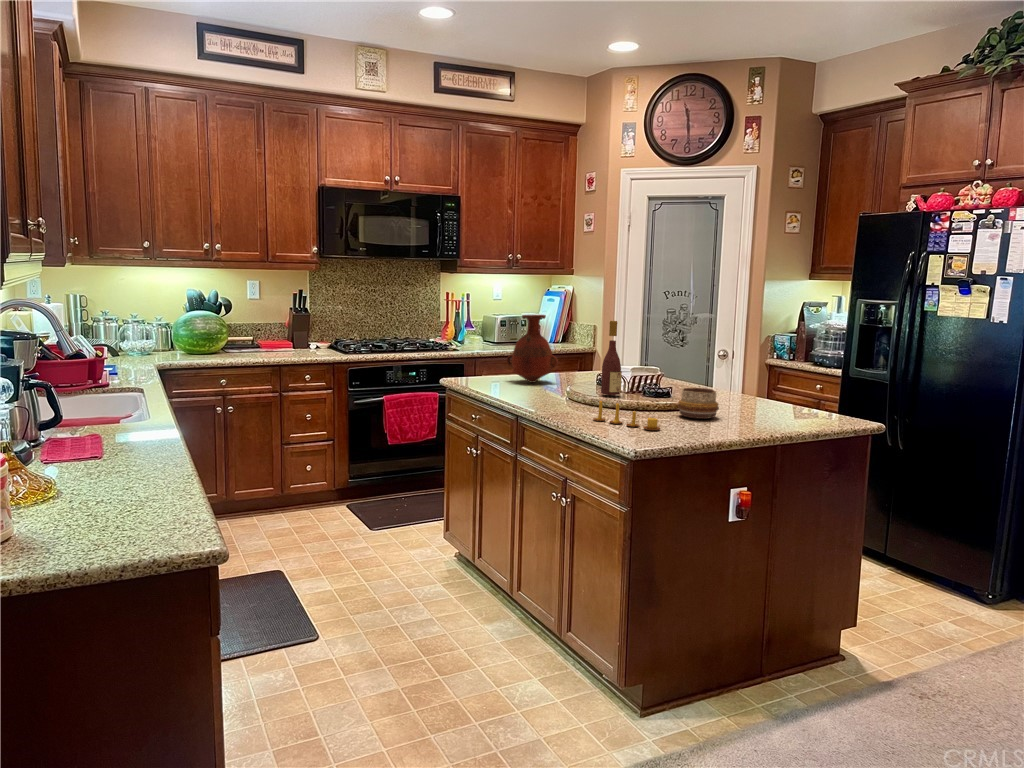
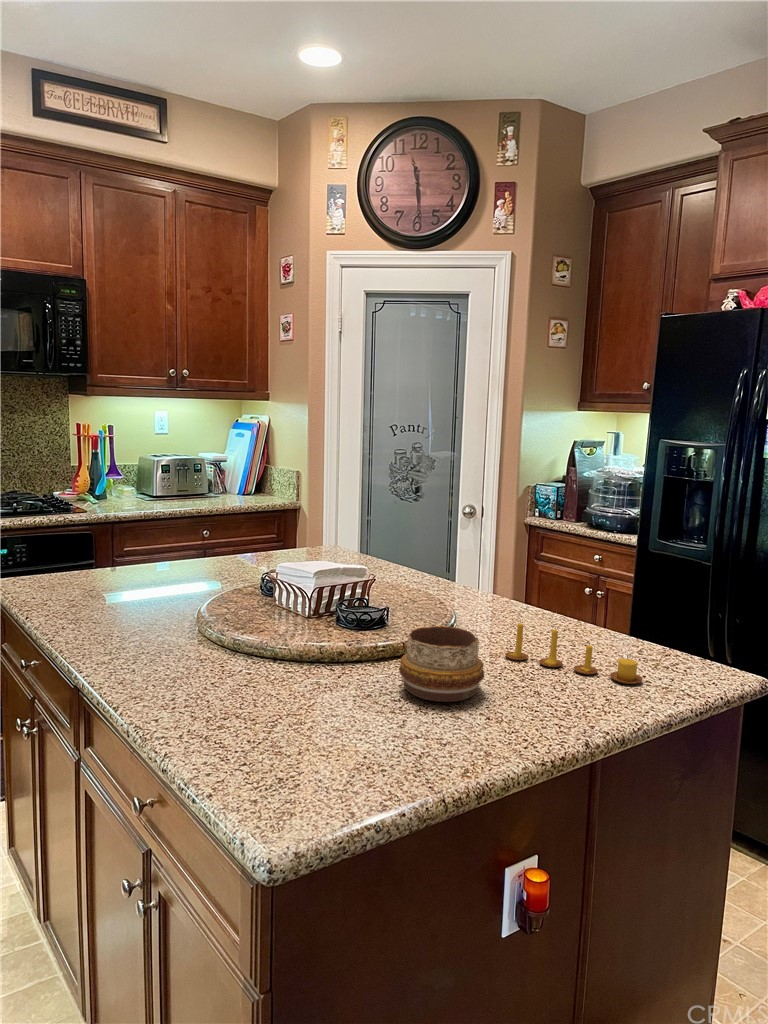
vase: present [507,315,558,383] -> none [98,465,192,588]
wine bottle: present [601,321,622,395] -> none [258,481,298,628]
candle: present [593,401,660,430] -> present [505,620,642,684]

